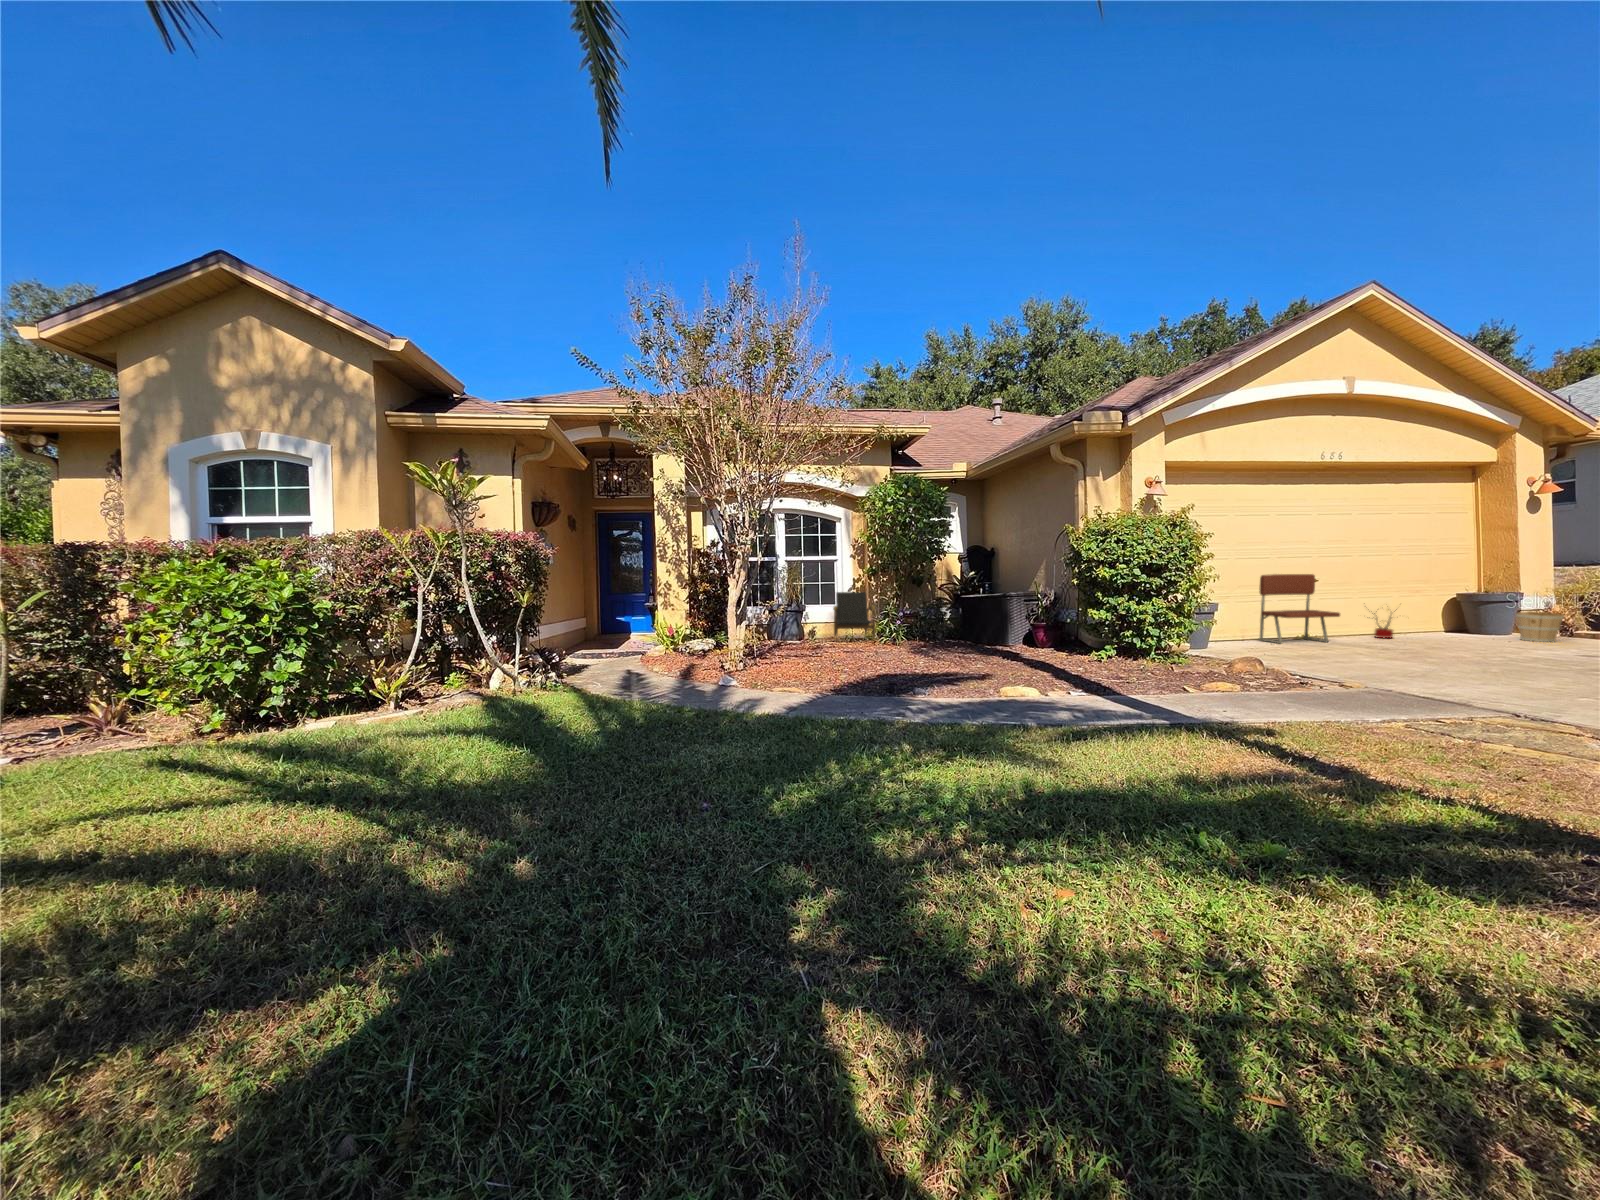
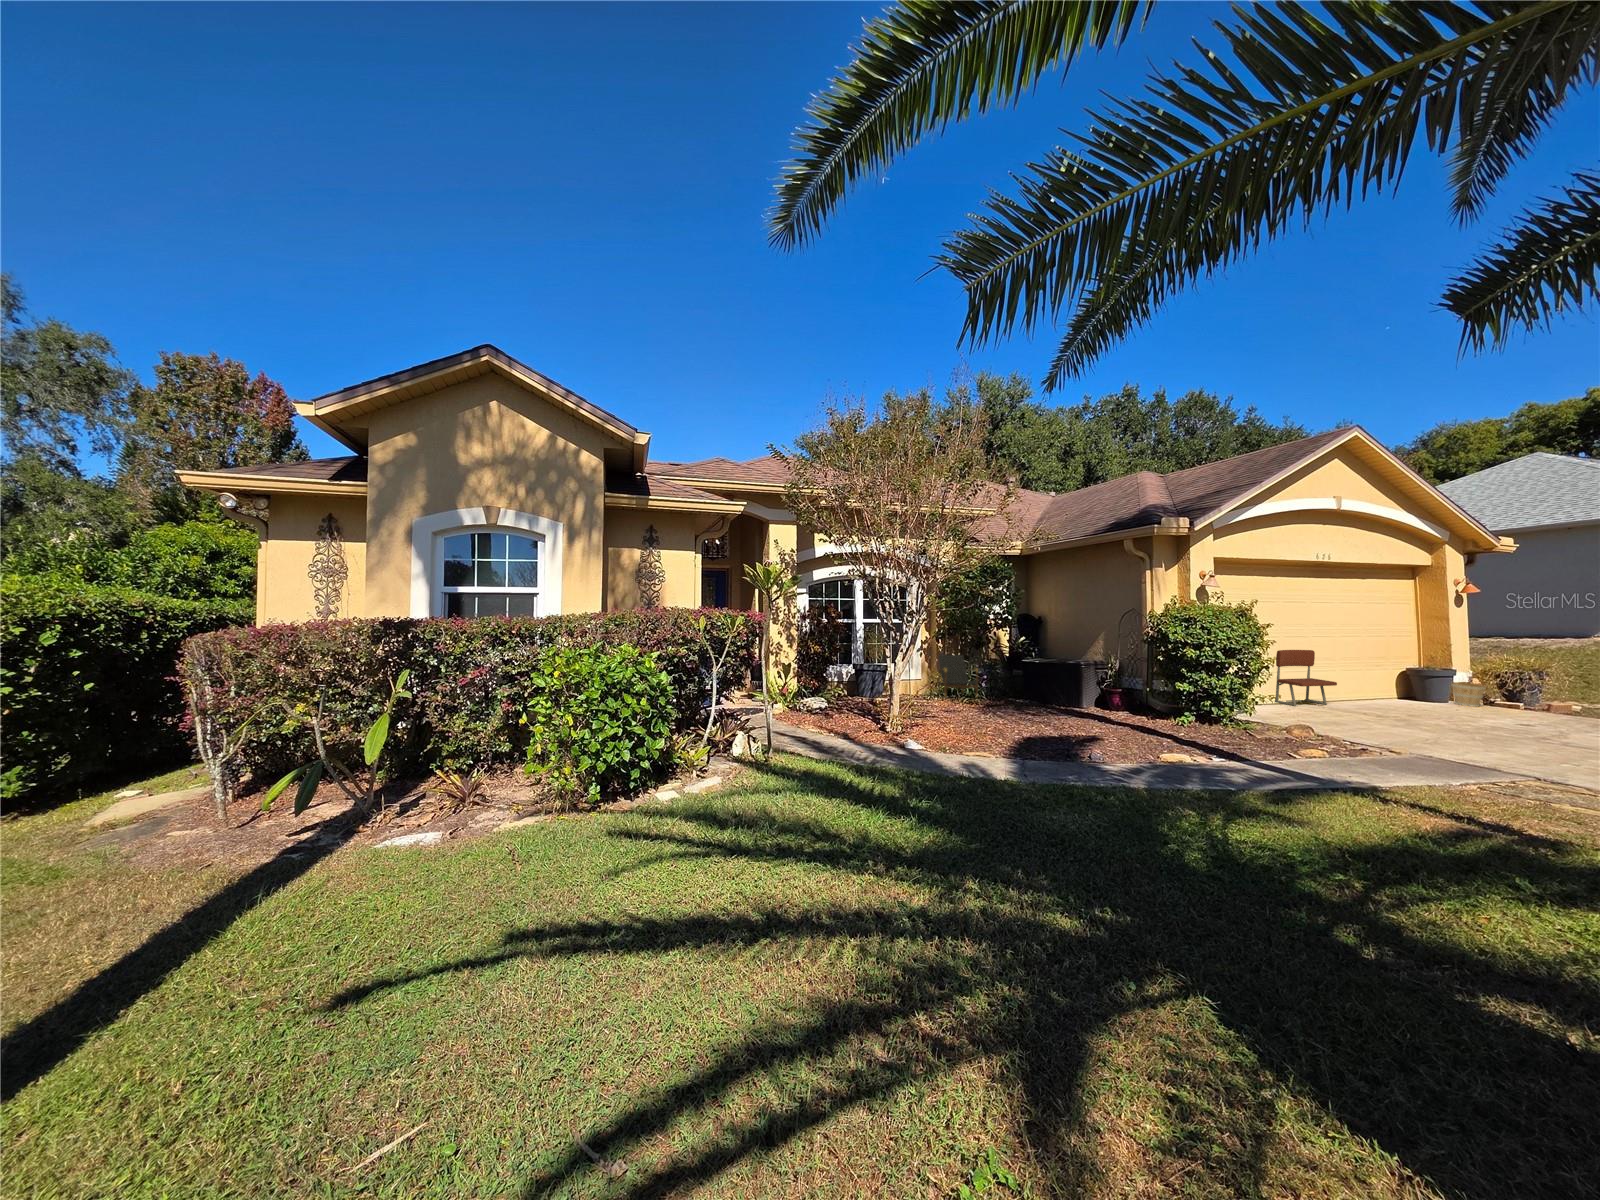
decorative plant: present [1369,609,1397,638] -> none [1340,673,1378,701]

